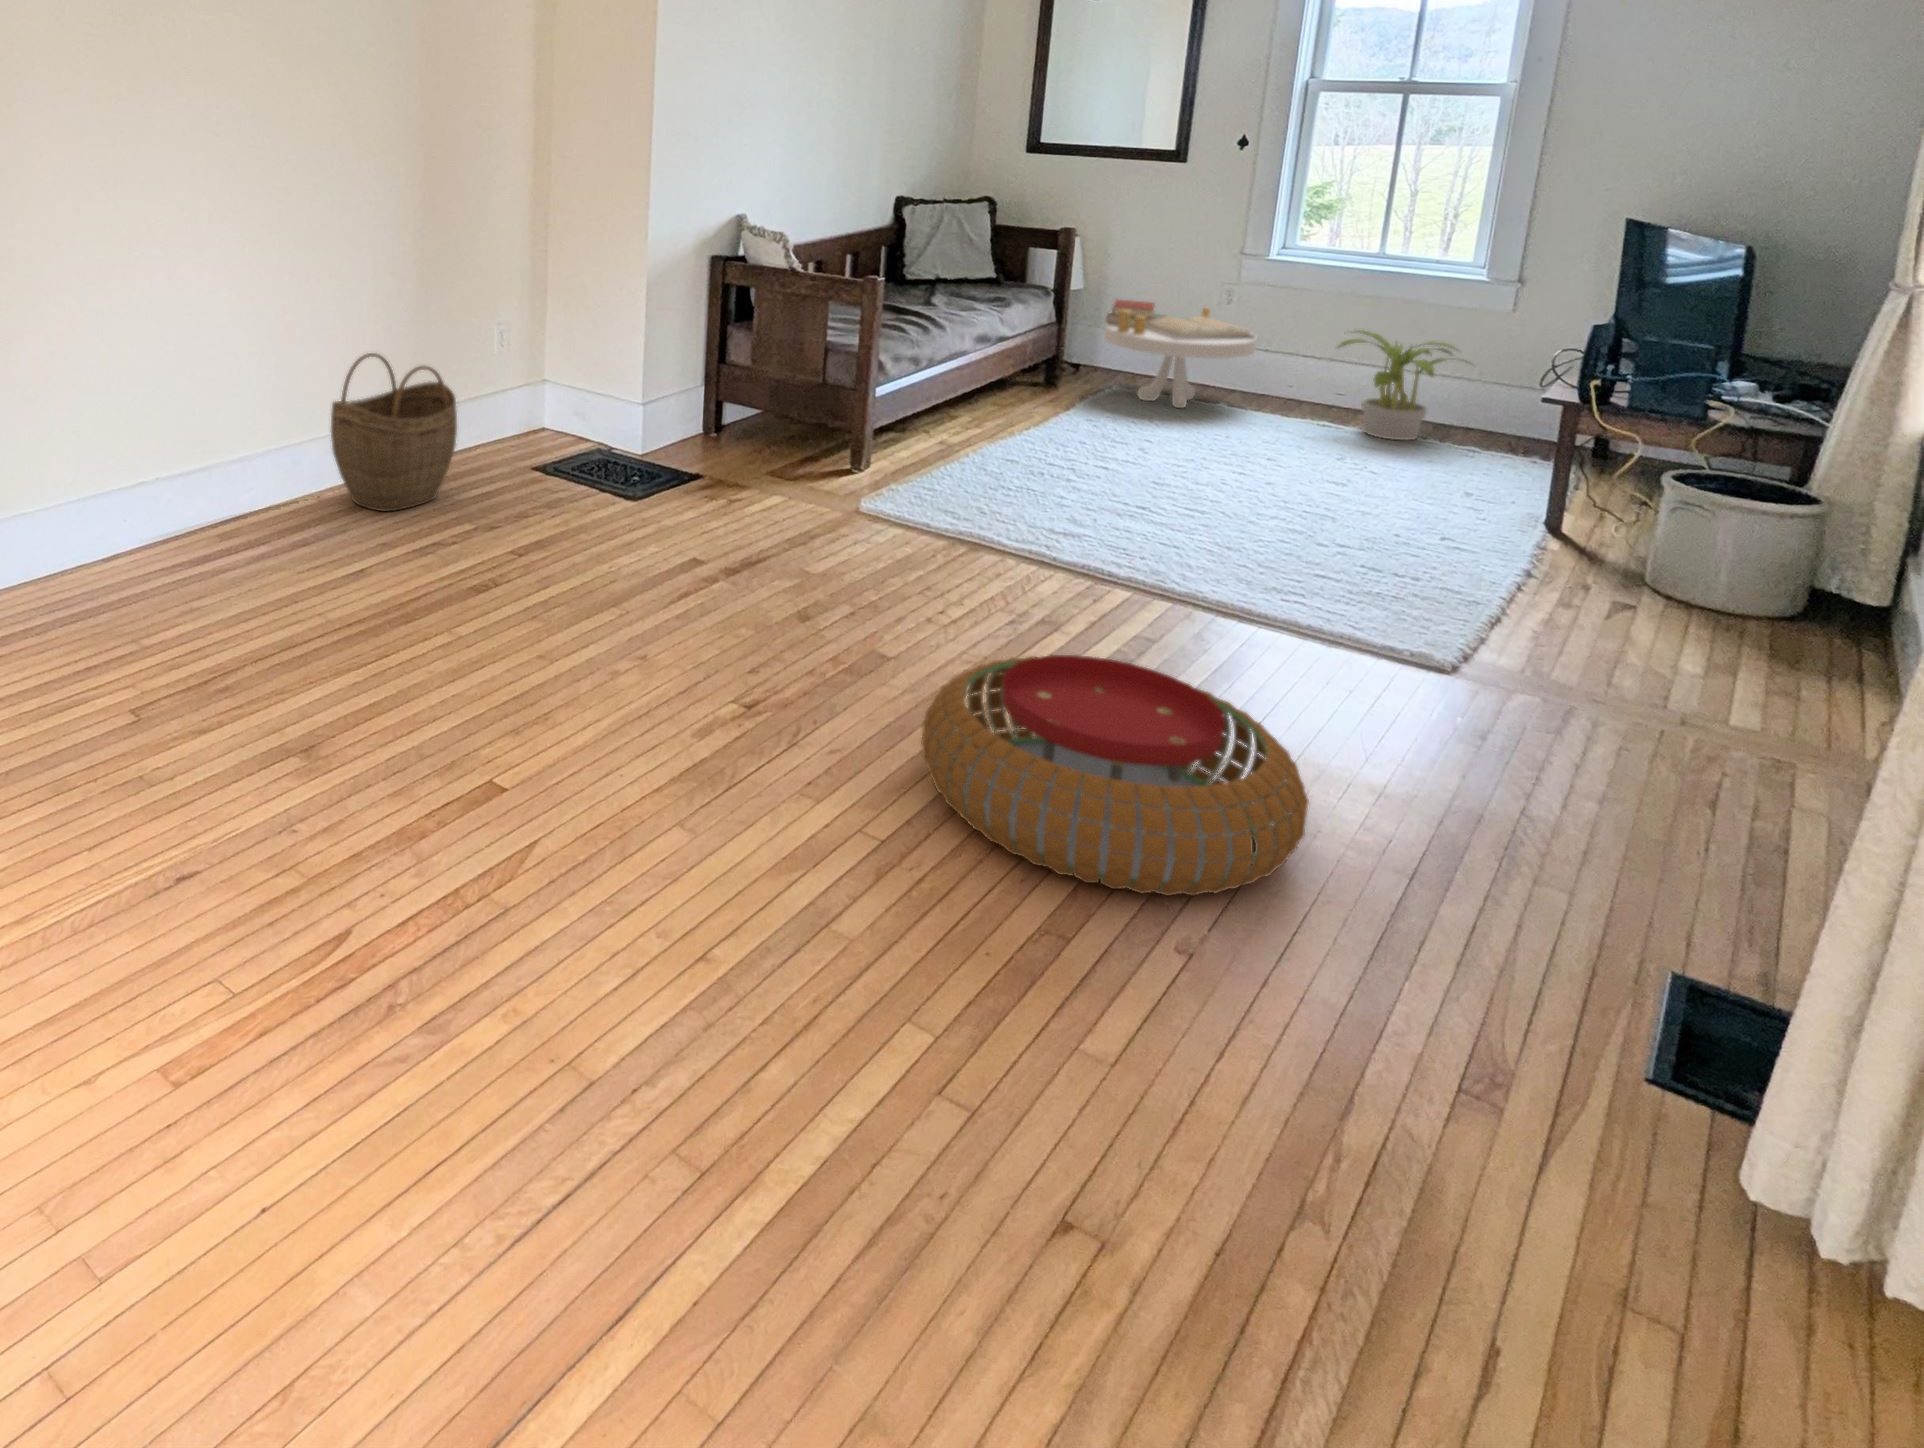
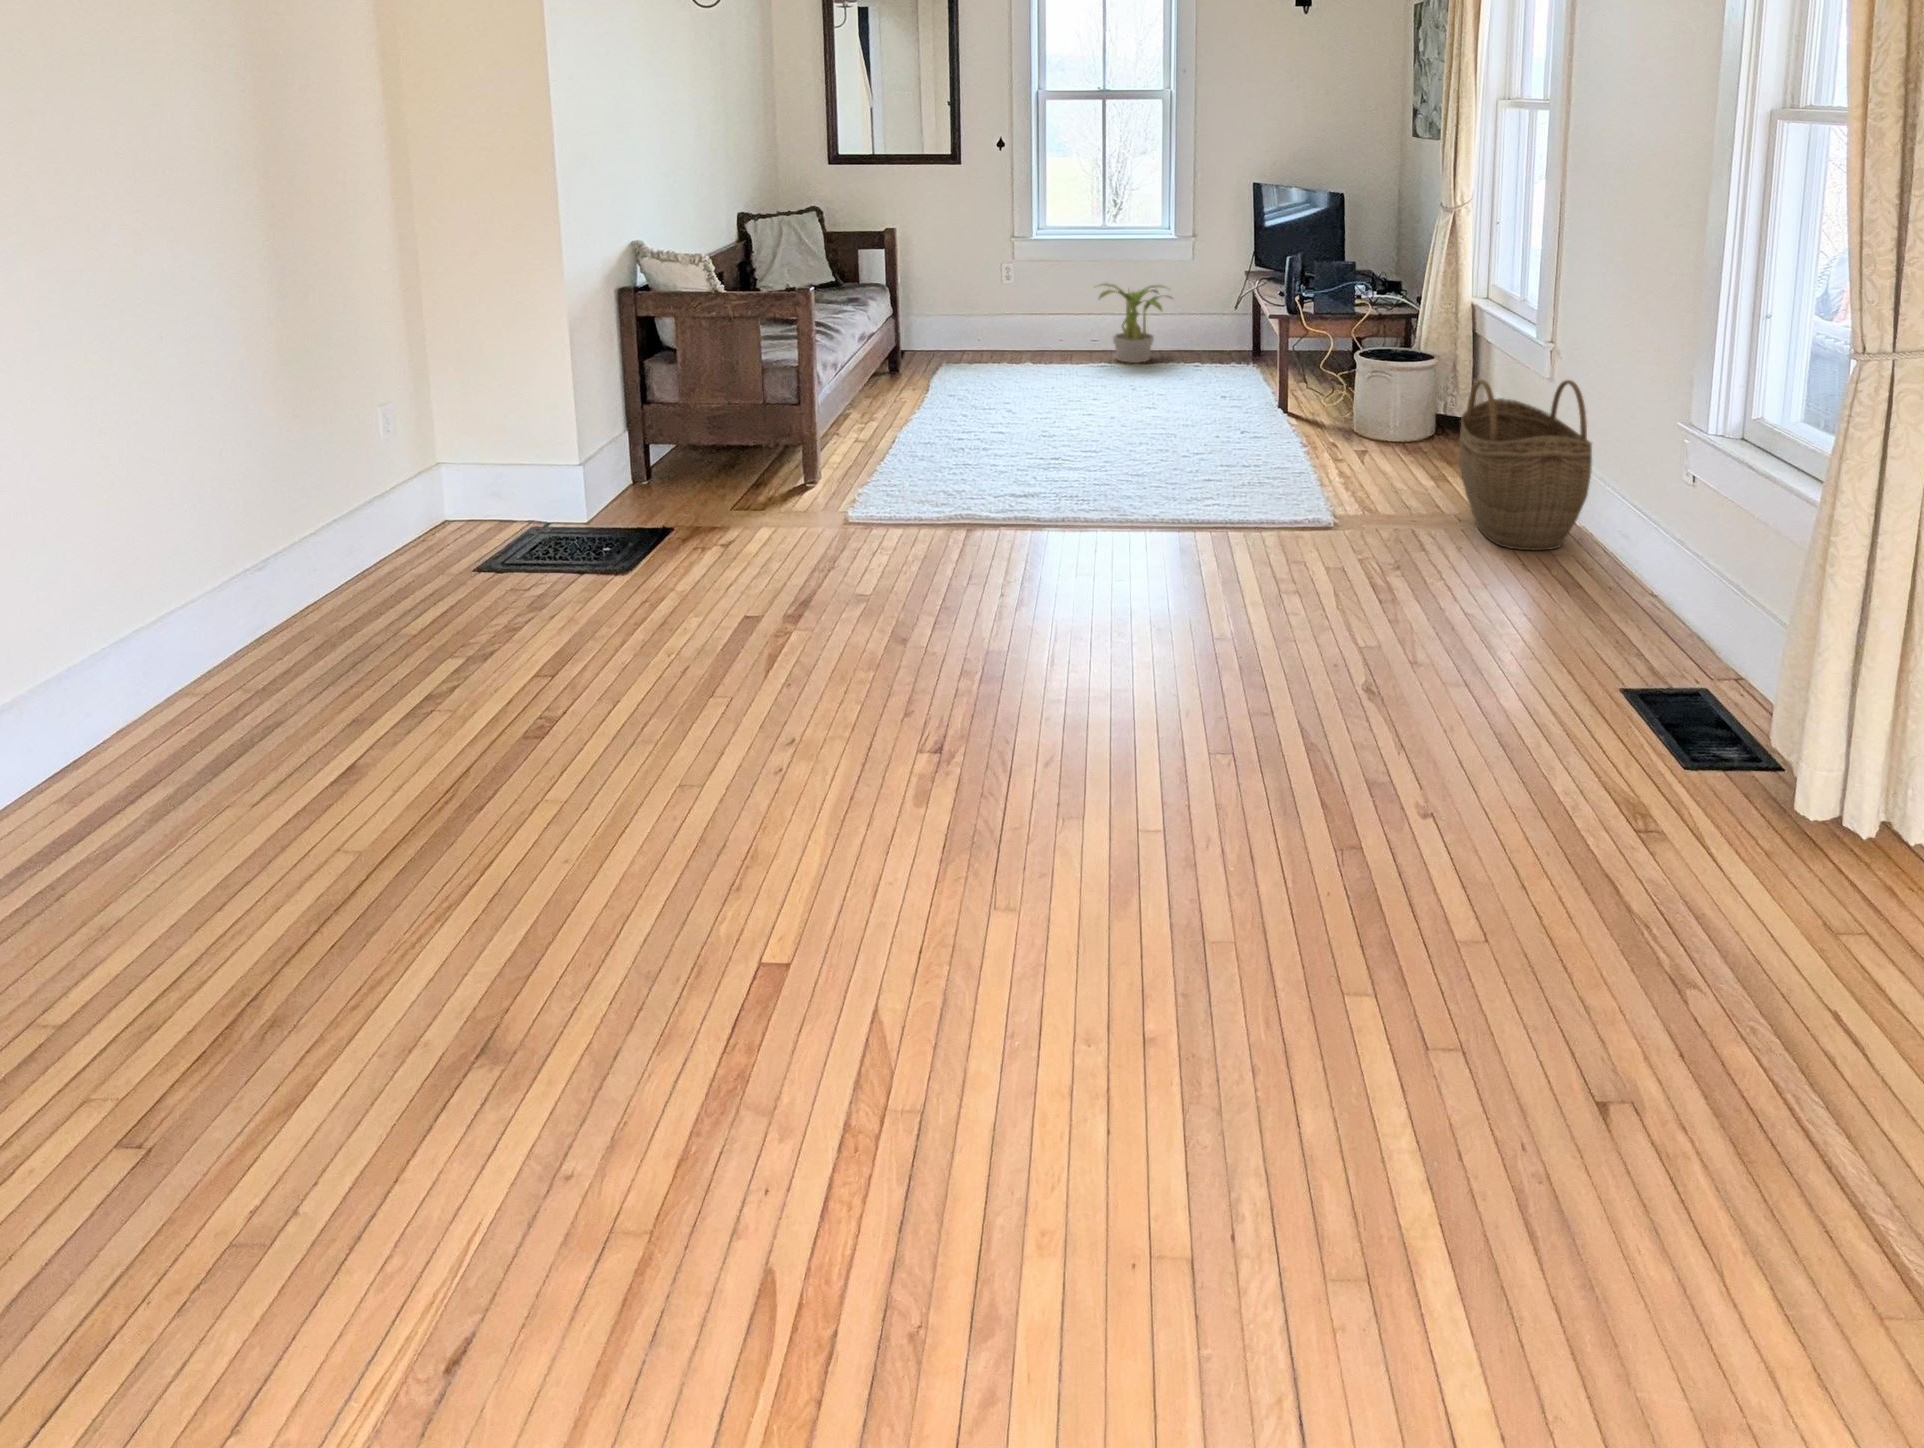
side table: present [1104,299,1257,408] -> none [926,281,1038,366]
woven basket: present [331,353,457,511] -> present [1459,380,1592,550]
pouf: present [921,655,1309,896] -> none [1176,618,1535,871]

